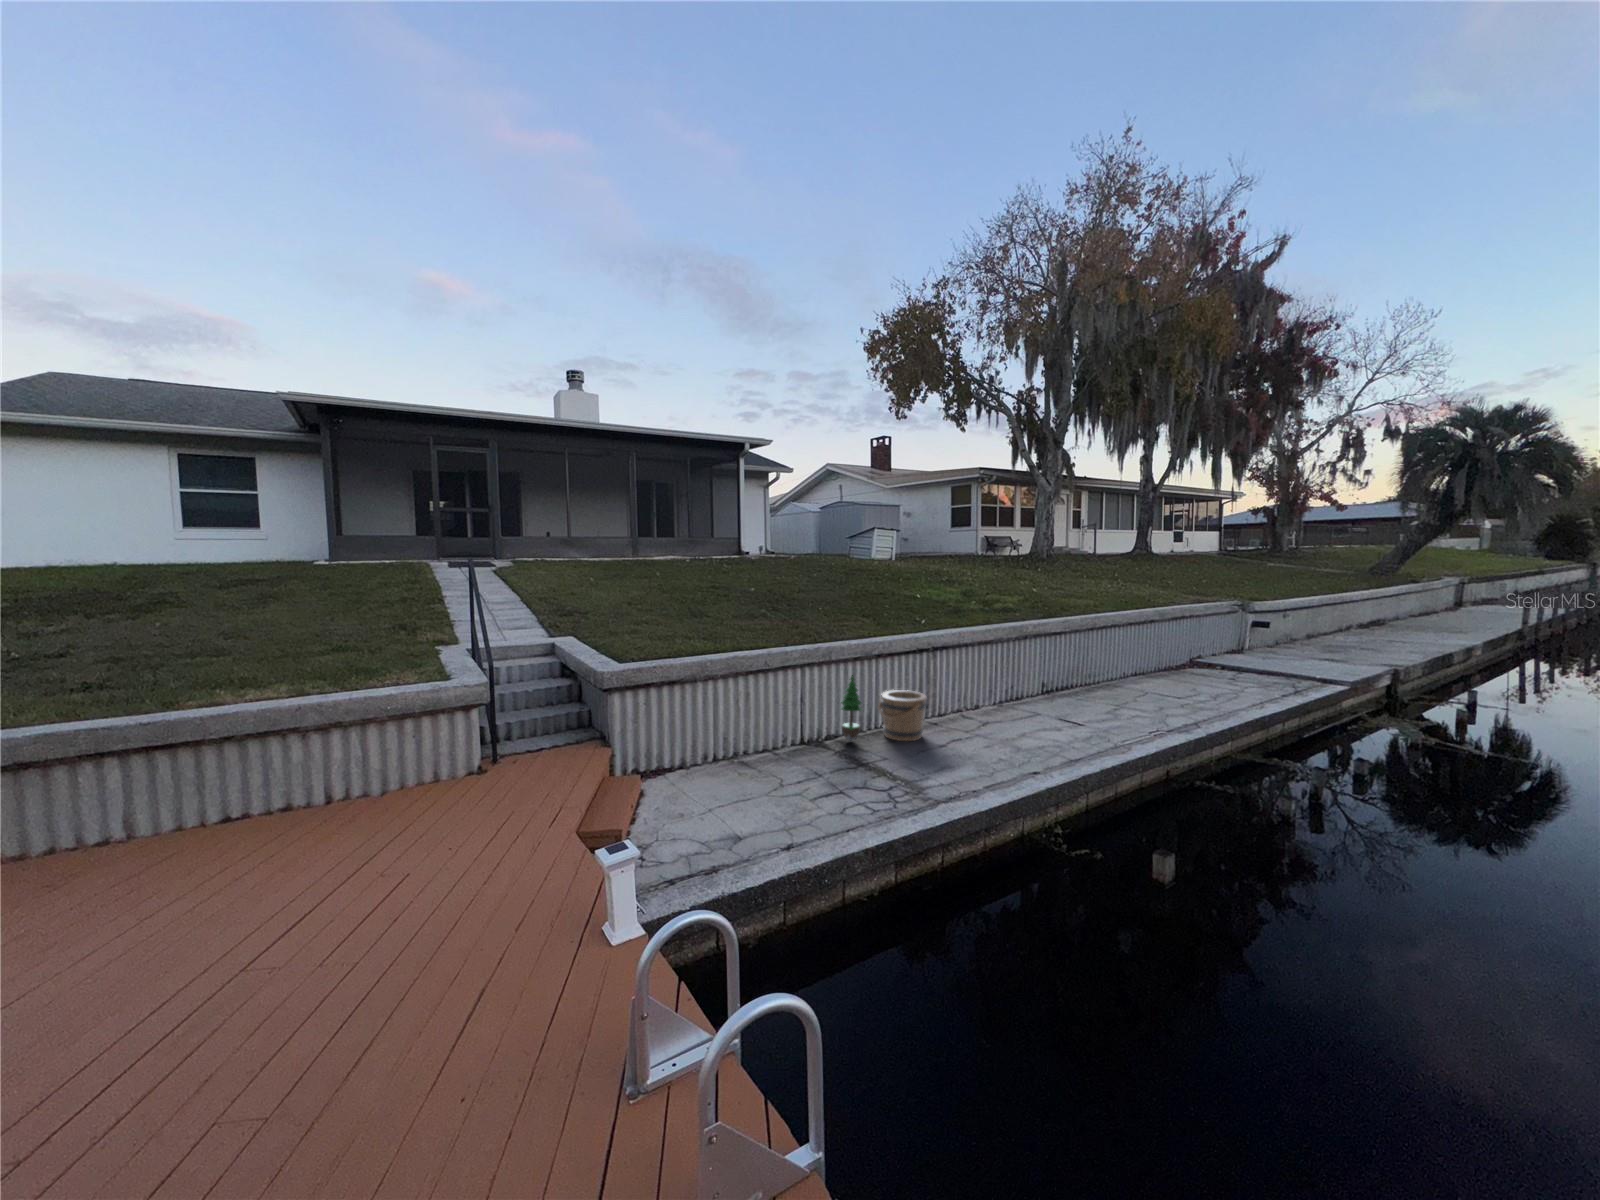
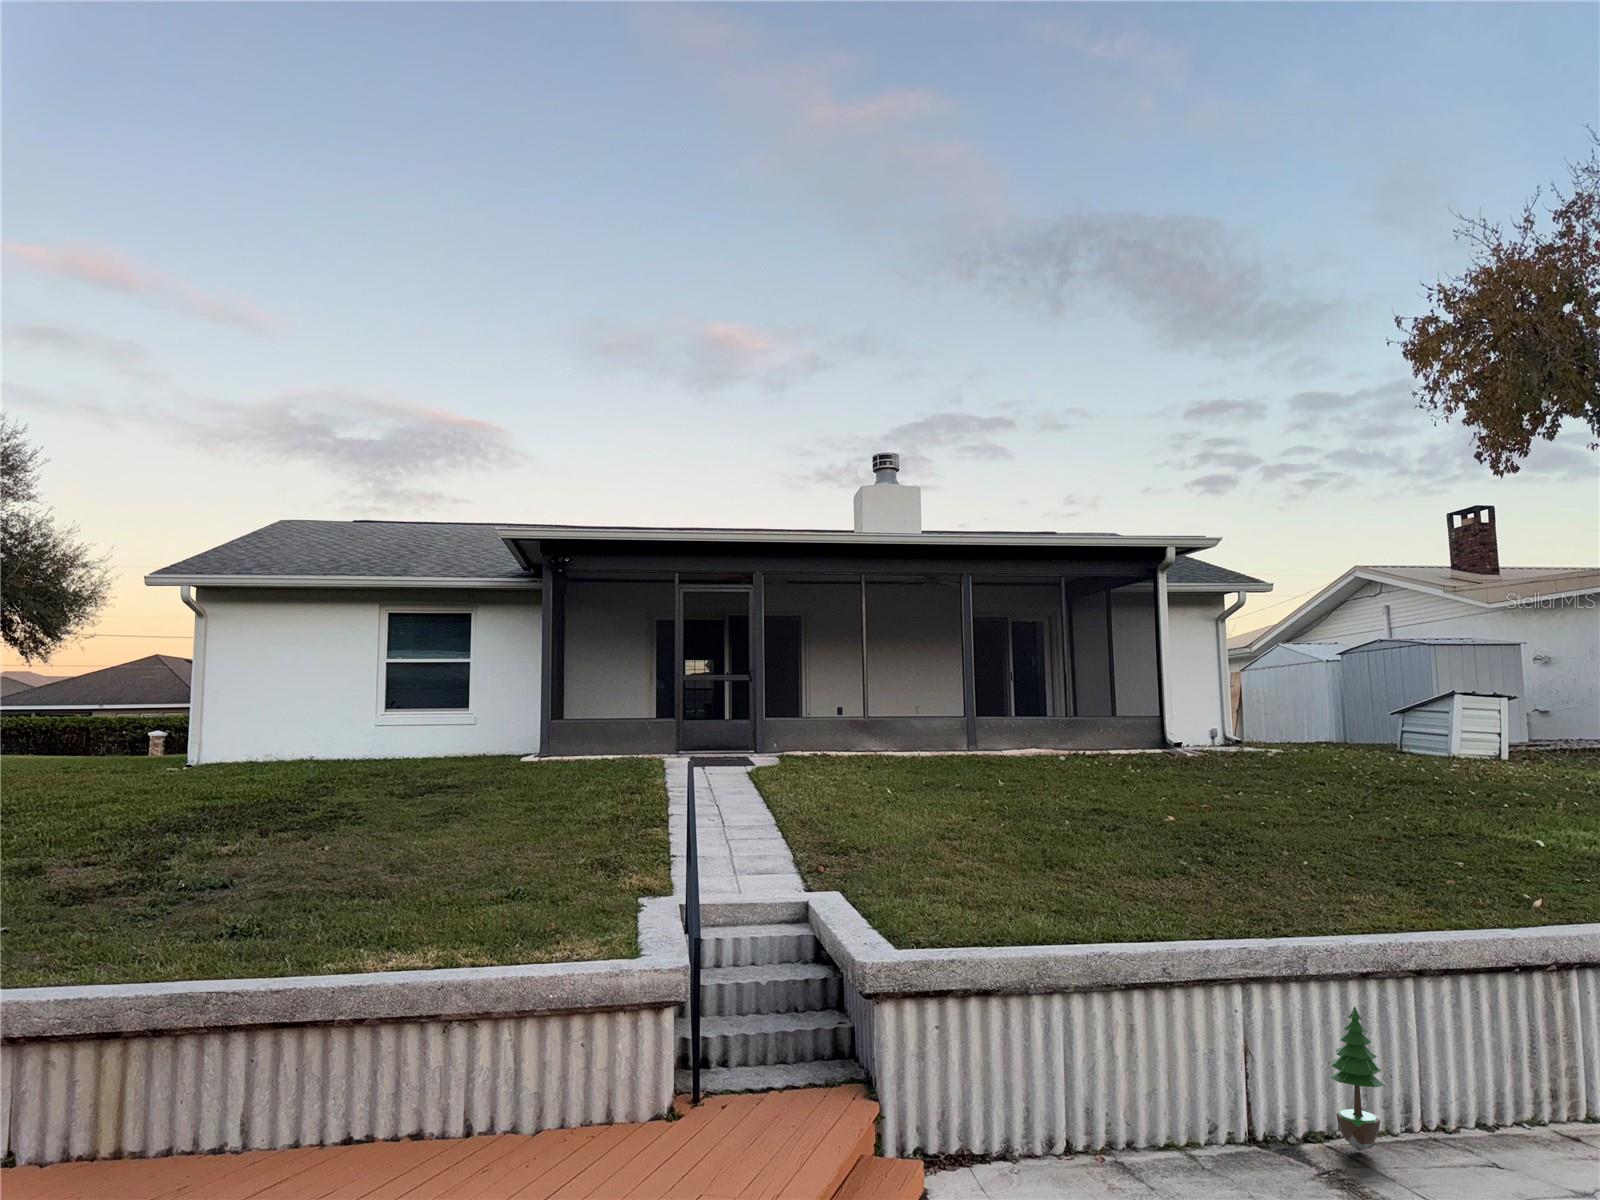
bucket: present [878,690,927,741] -> none [1421,1049,1539,1170]

